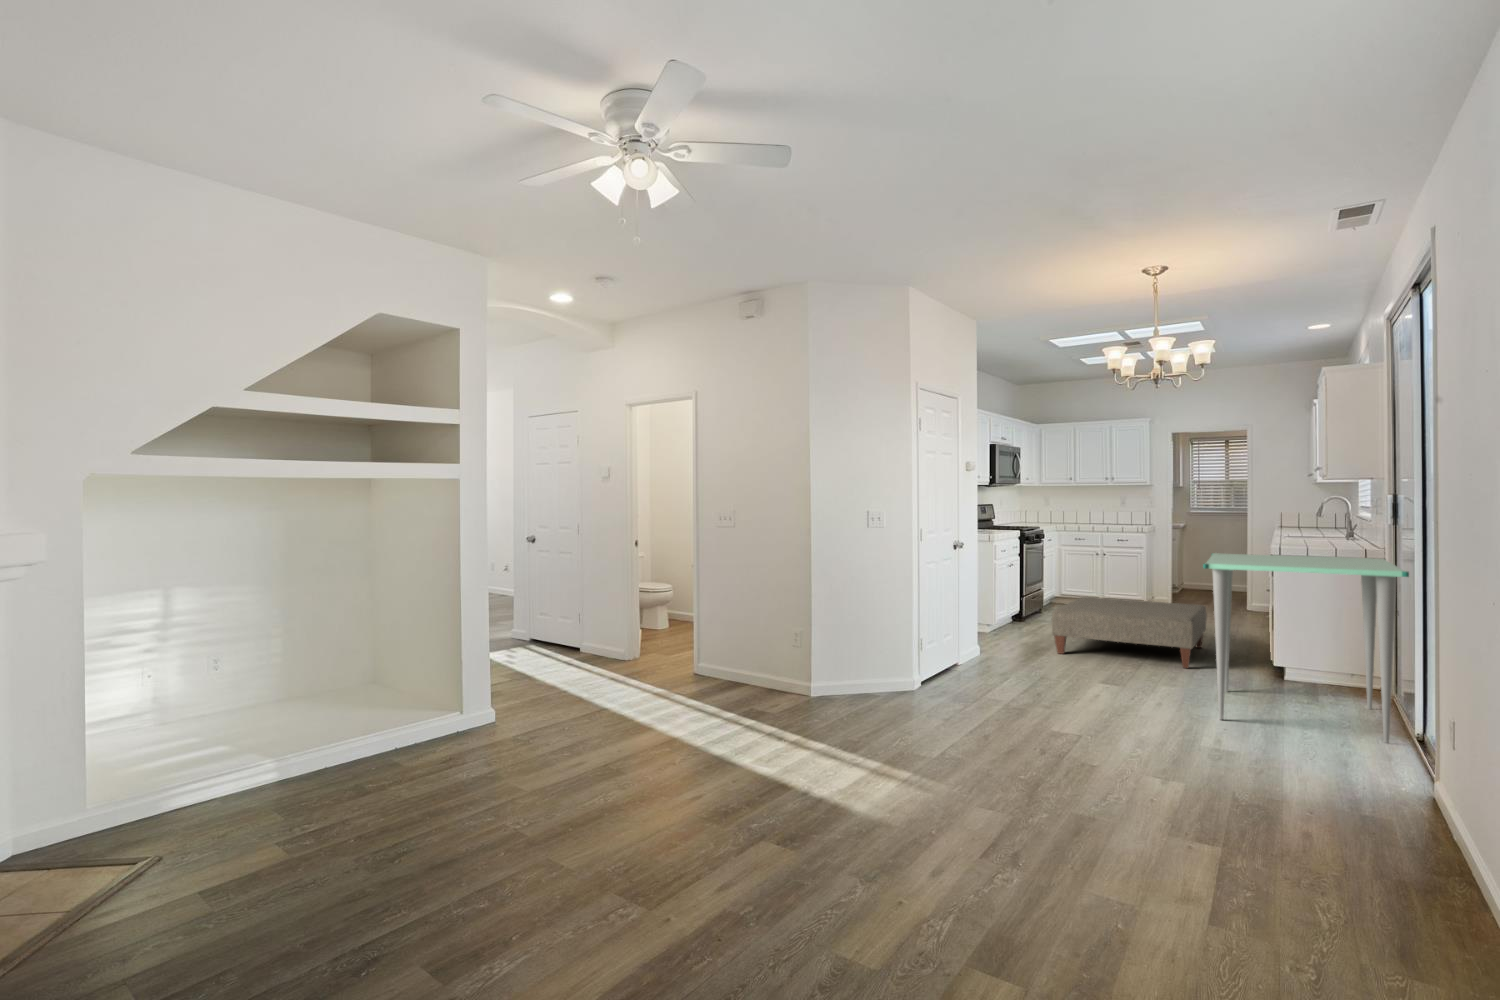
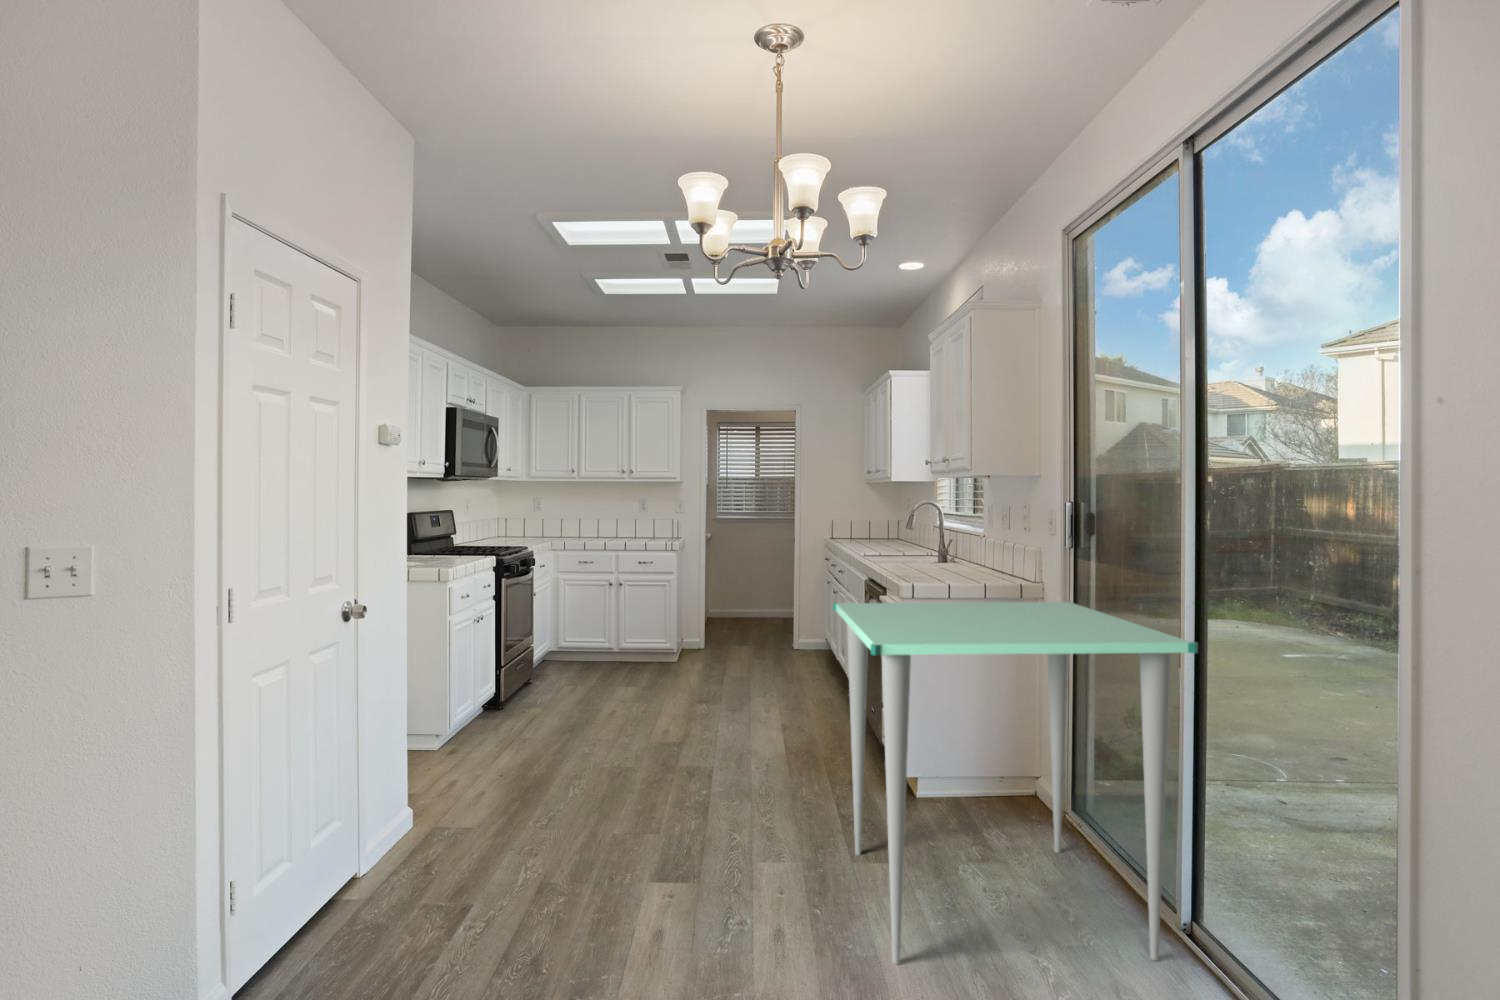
ottoman: present [1052,597,1207,668] -> none [553,670,787,797]

